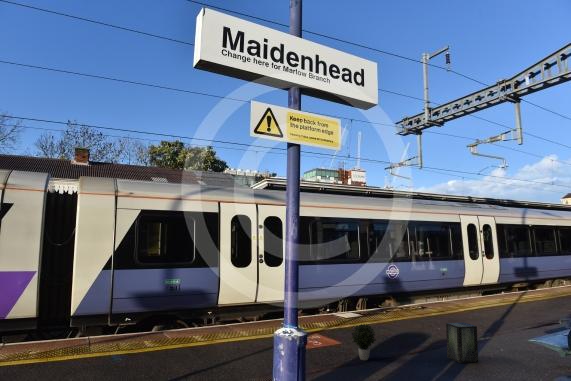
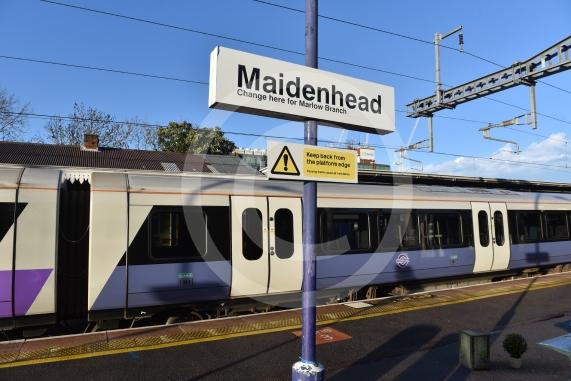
potted plant: present [352,324,376,360] -> present [503,333,528,368]

